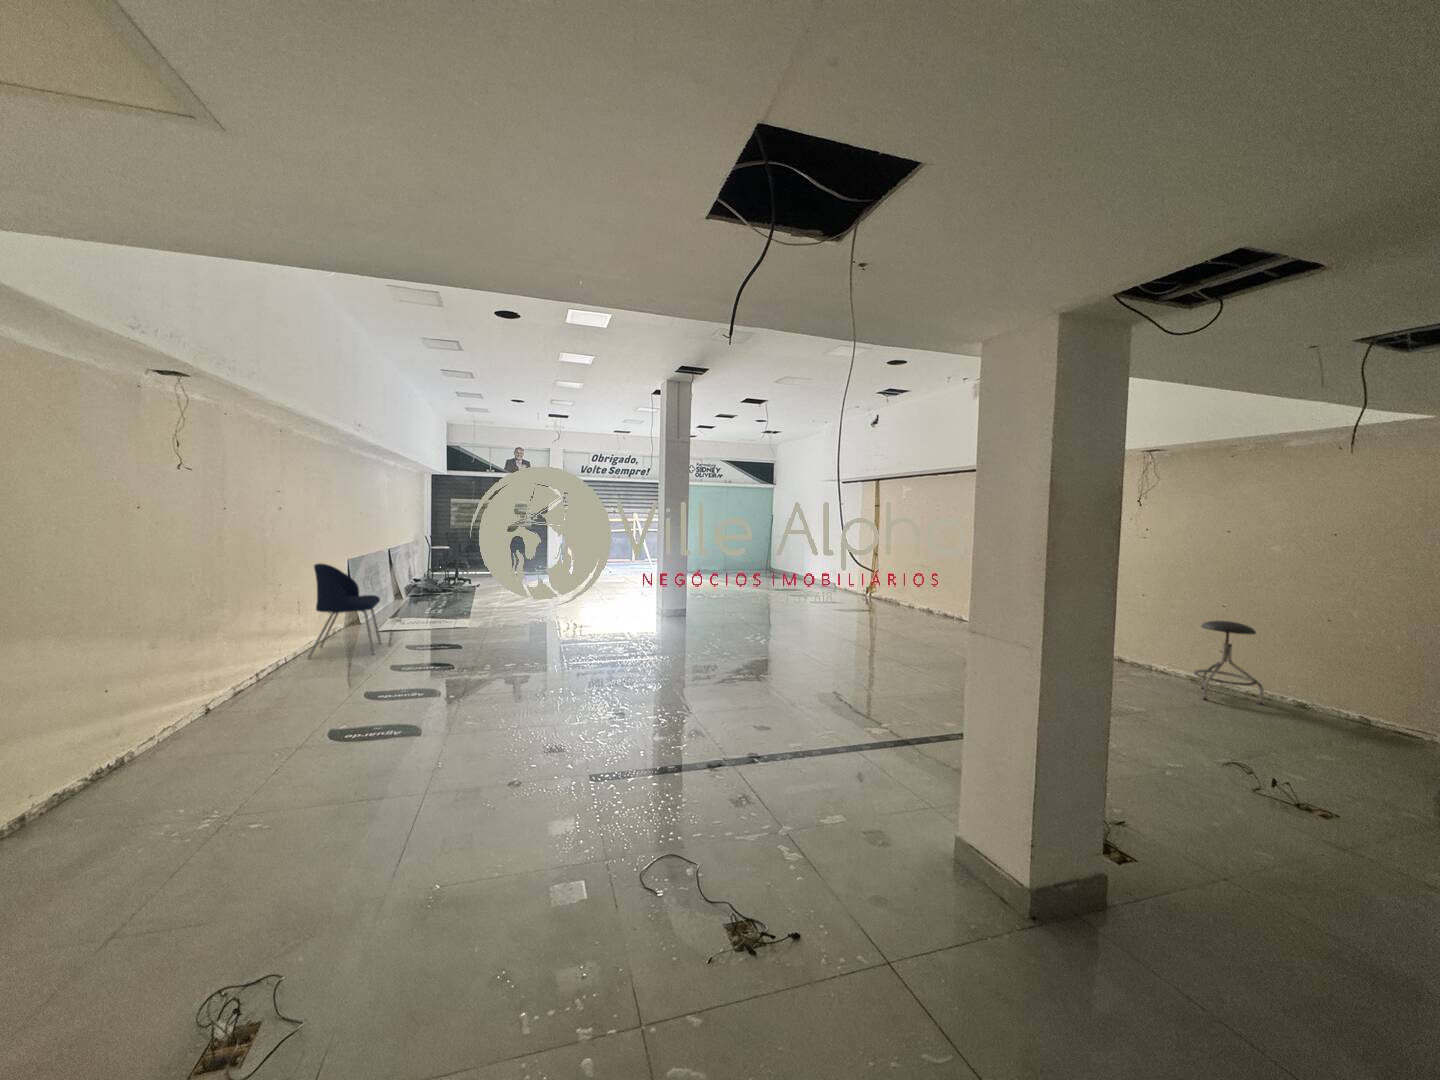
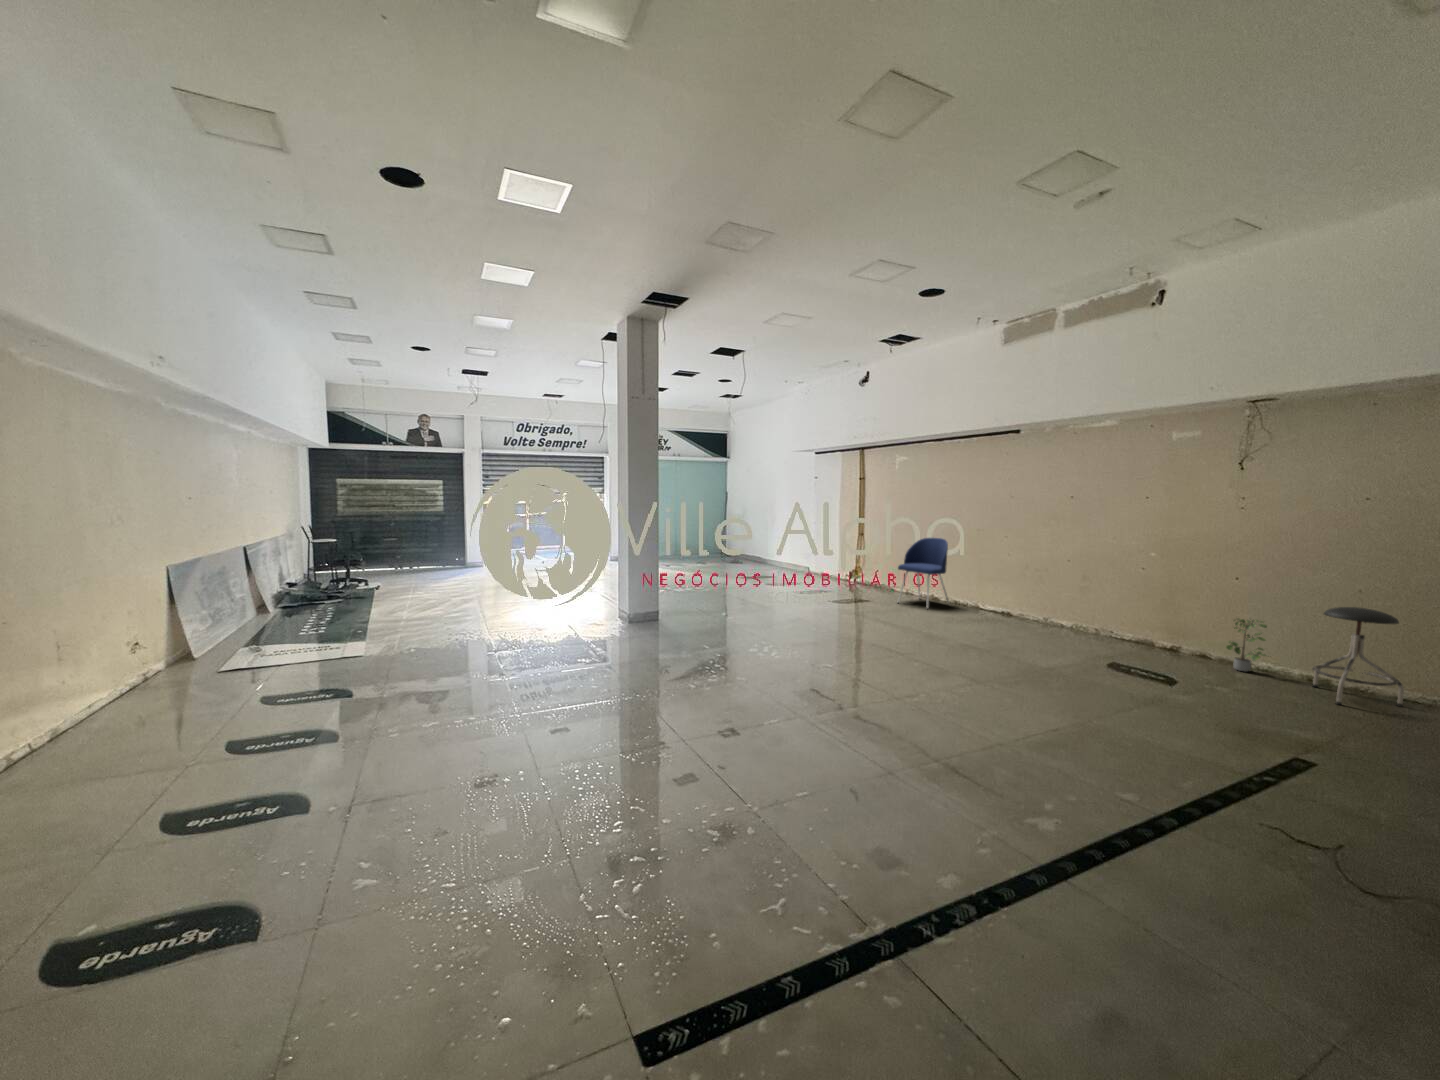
chair: present [308,564,381,658] -> present [898,538,949,608]
potted plant: none [1139,629,1174,676] -> present [1226,618,1267,672]

